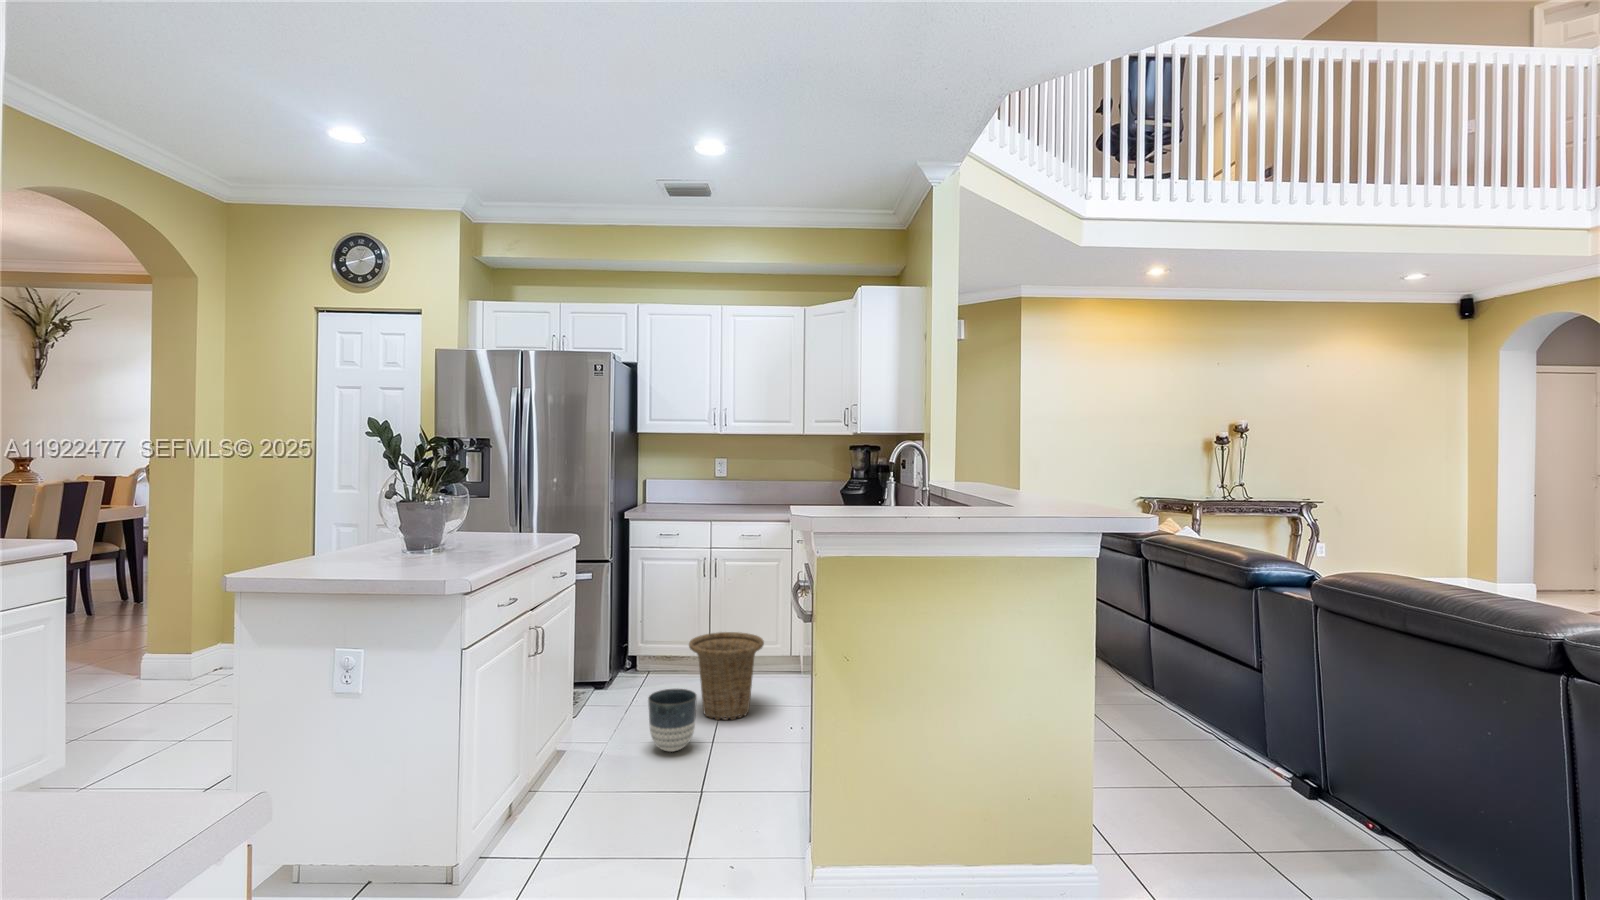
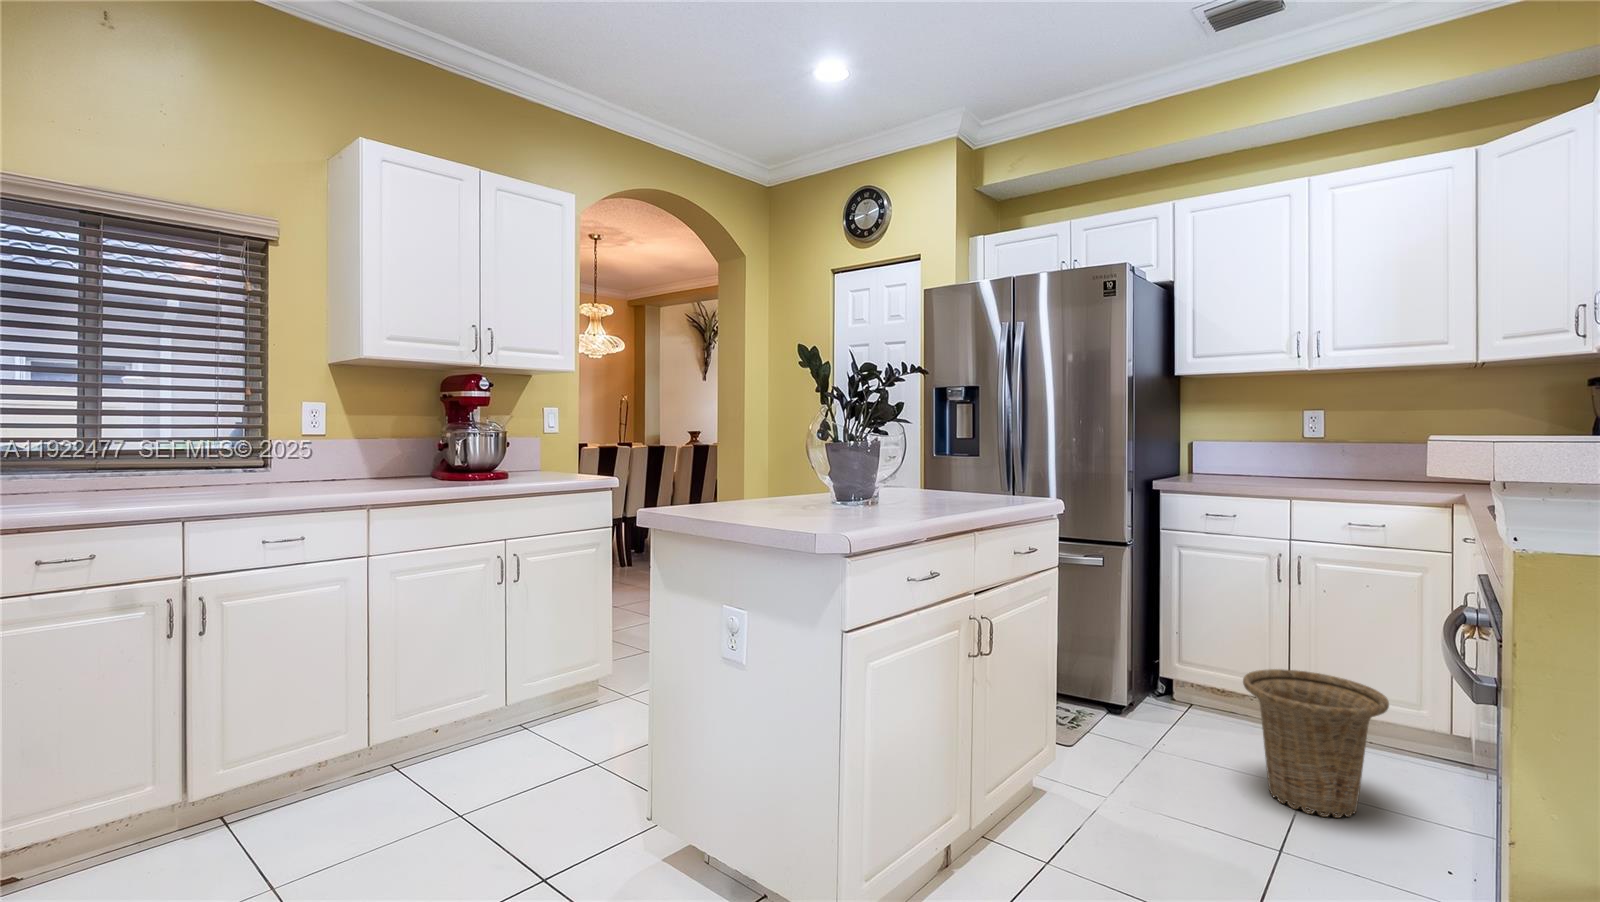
planter: present [648,689,697,752] -> none [1165,740,1248,840]

